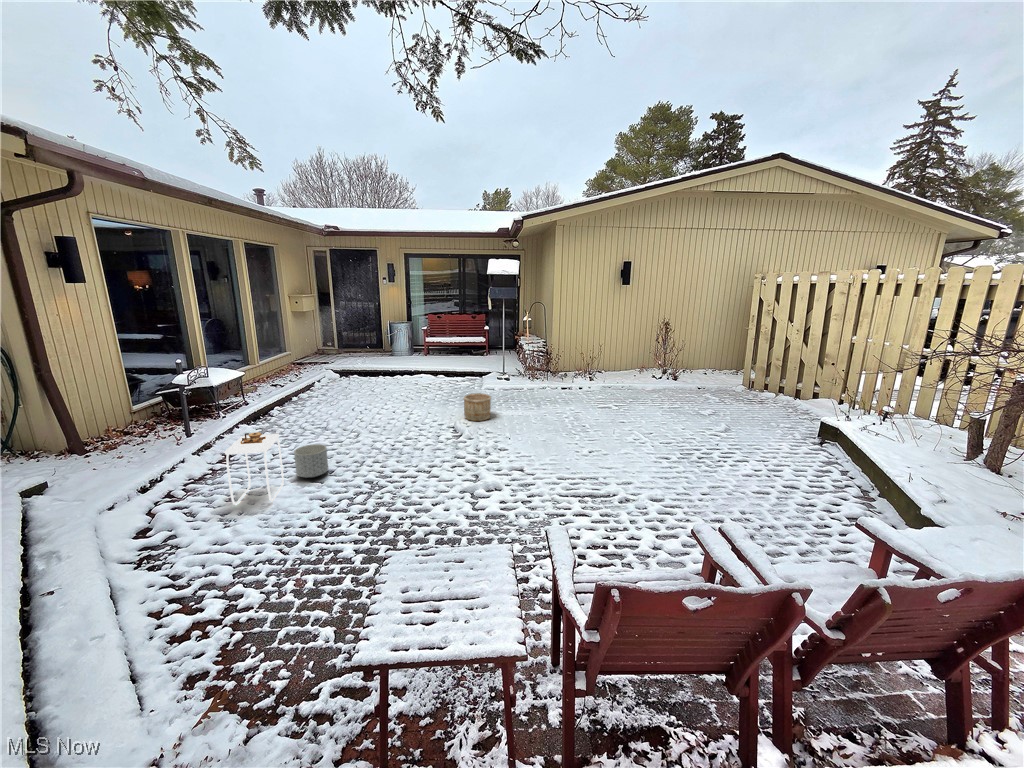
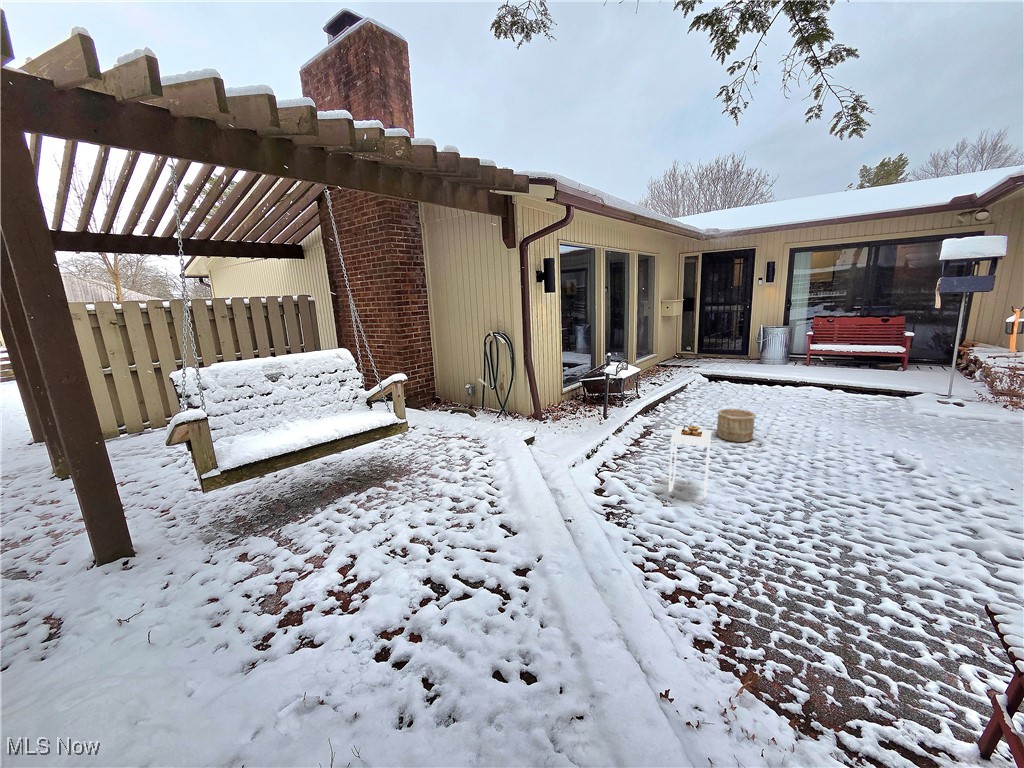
wooden bucket: present [463,393,491,421] -> present [717,409,756,442]
planter: present [294,444,328,478] -> none [718,447,755,483]

